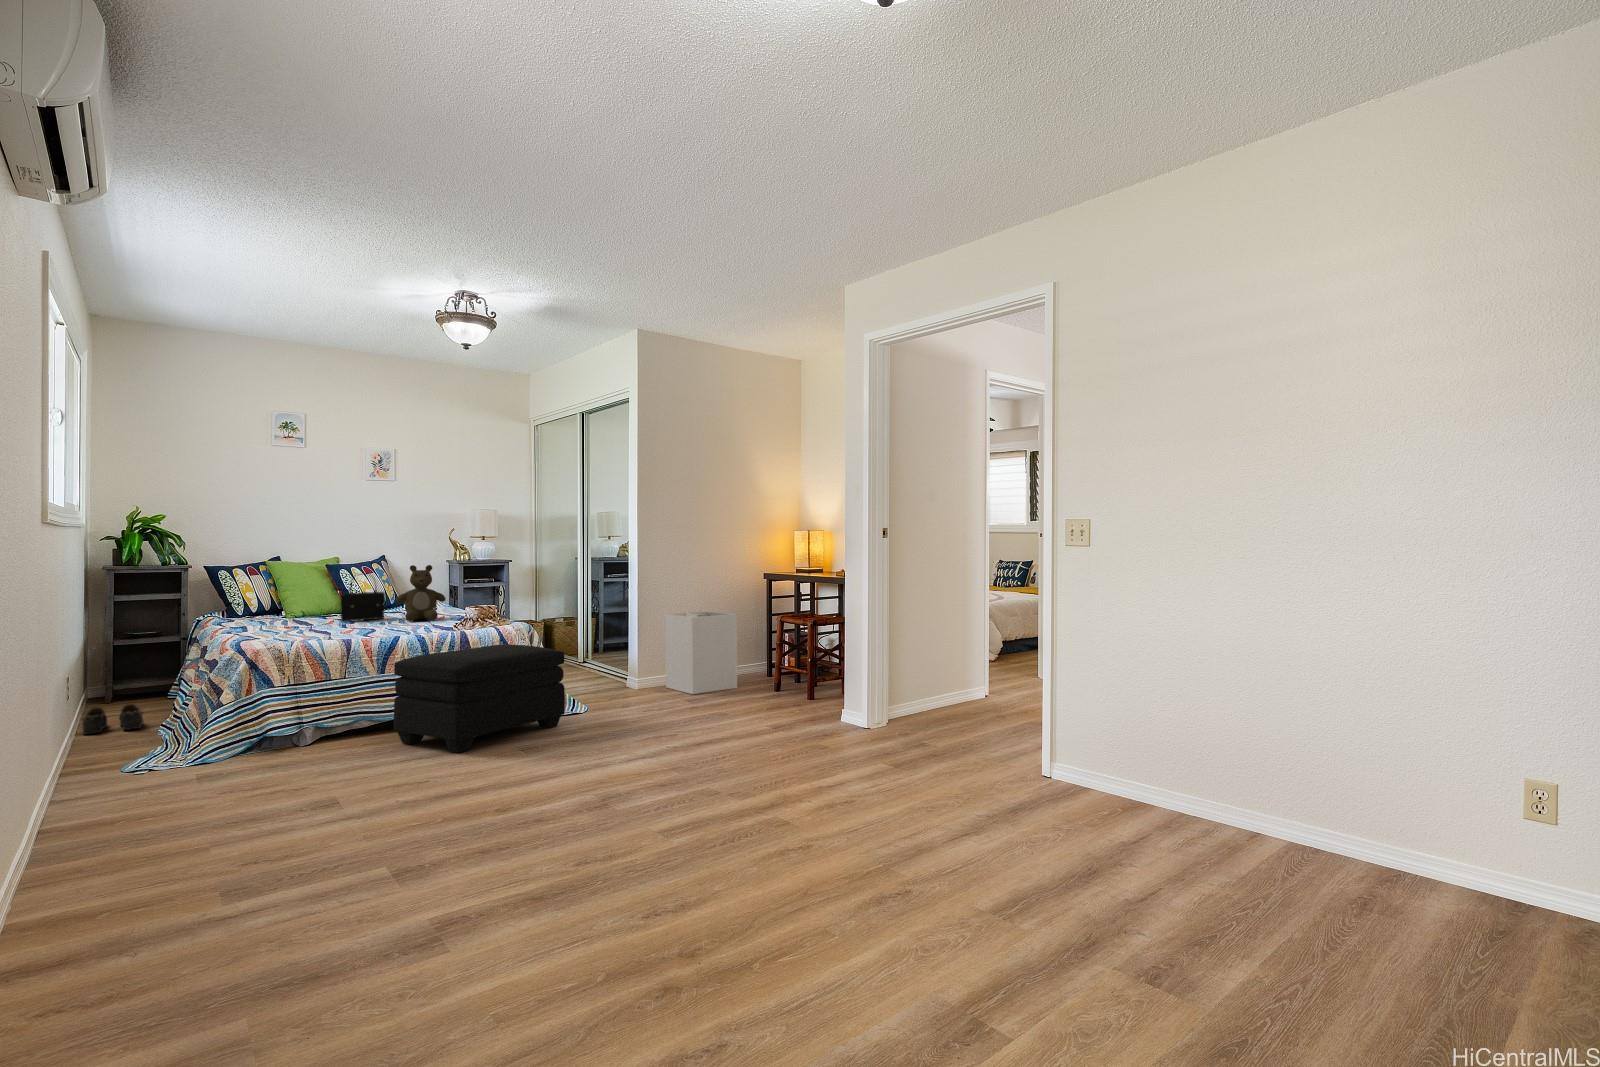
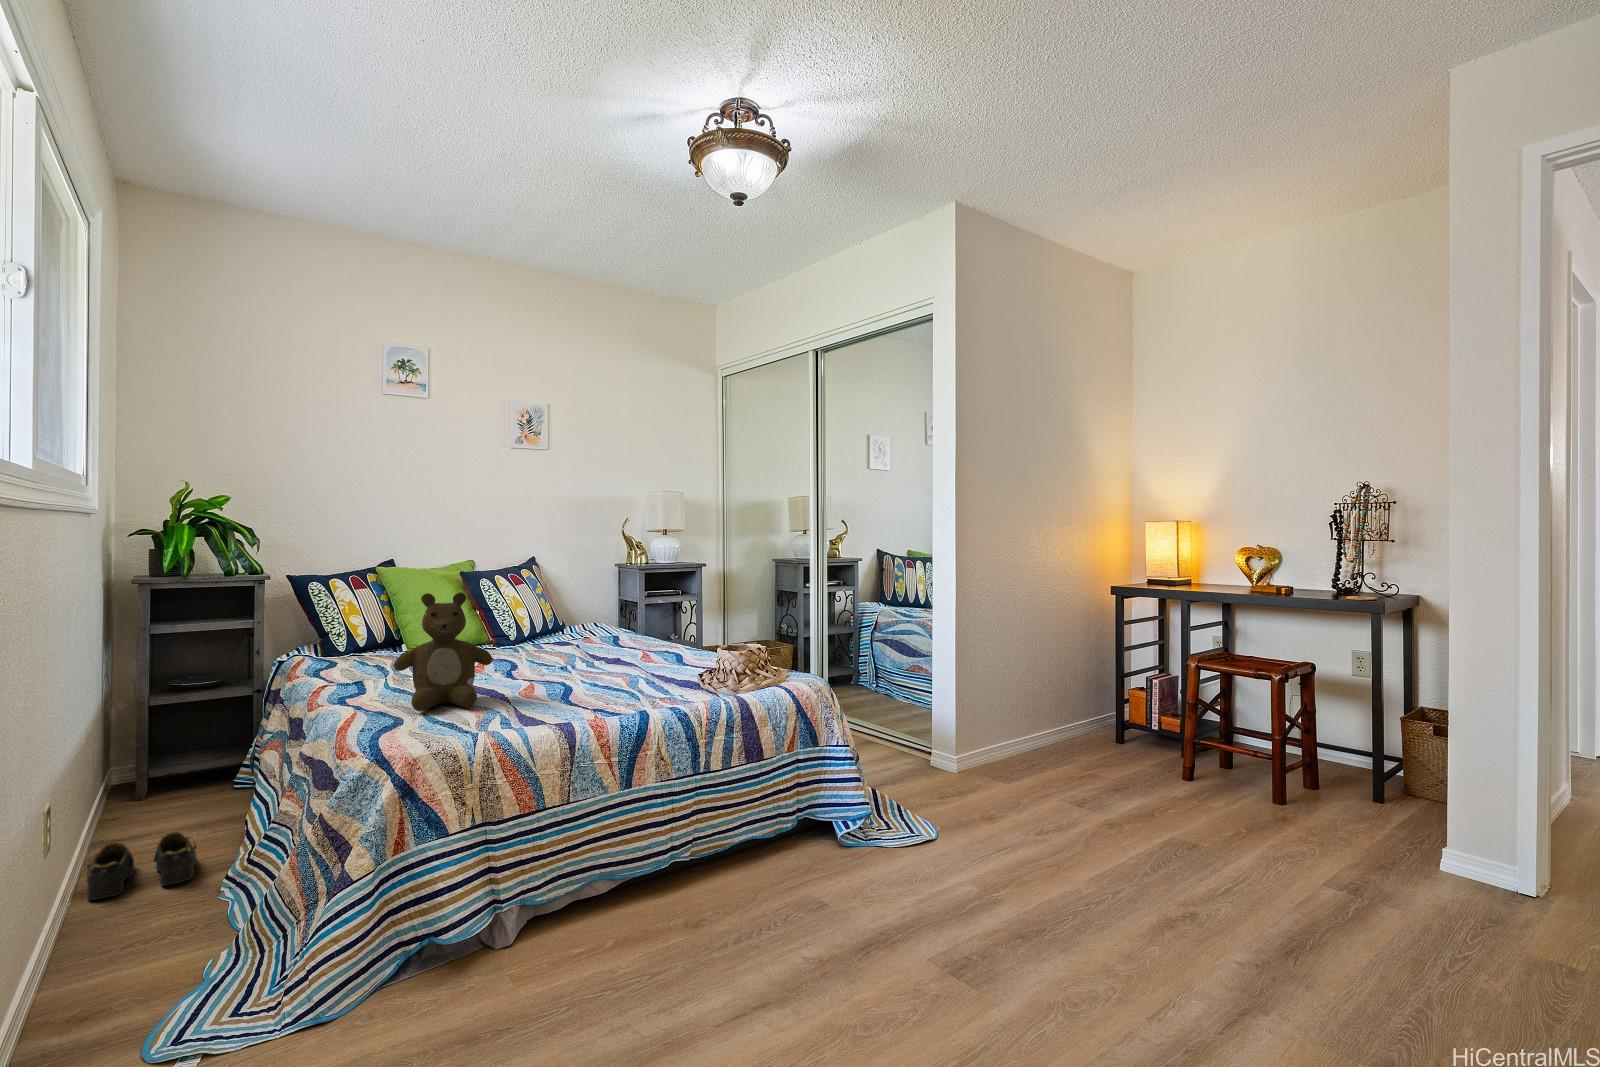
teddy bear: present [396,565,446,621] -> present [394,592,493,711]
handbag: present [341,574,386,622] -> none [509,590,573,671]
laundry hamper: present [666,612,737,694] -> none [1000,648,1119,790]
ottoman: present [394,645,565,753] -> none [676,727,951,989]

